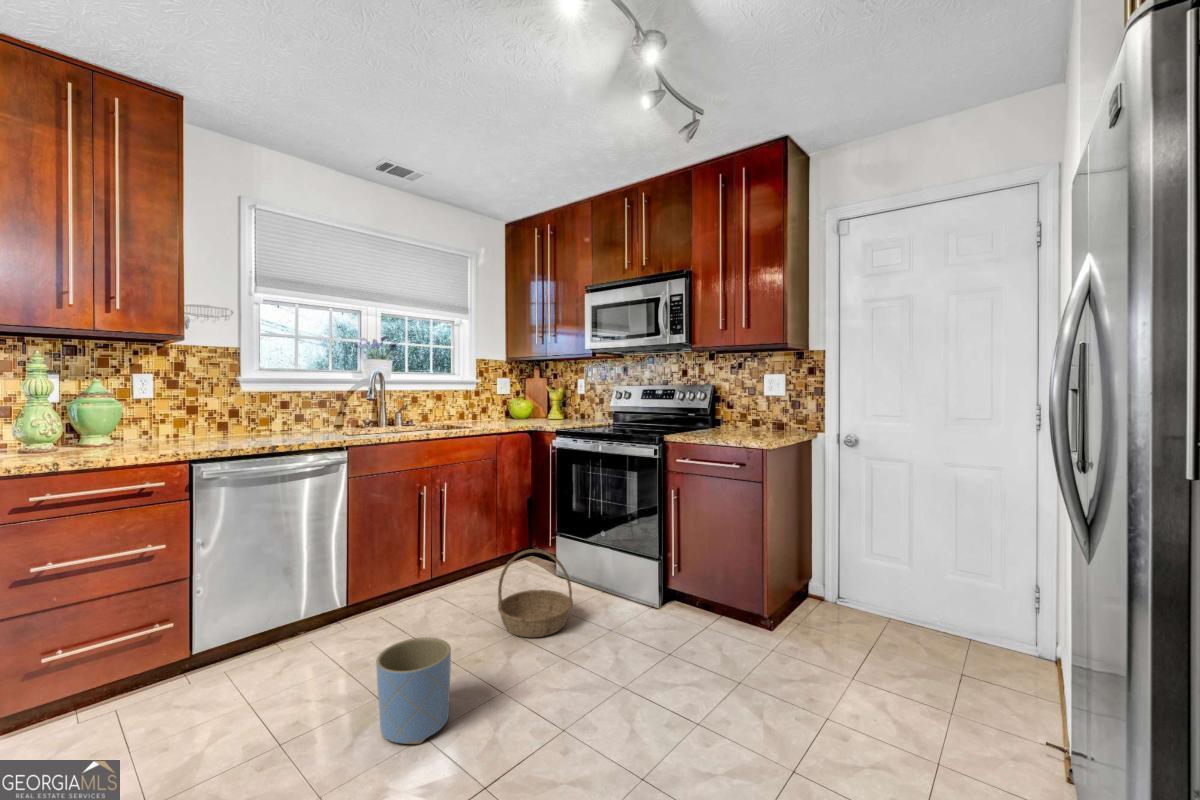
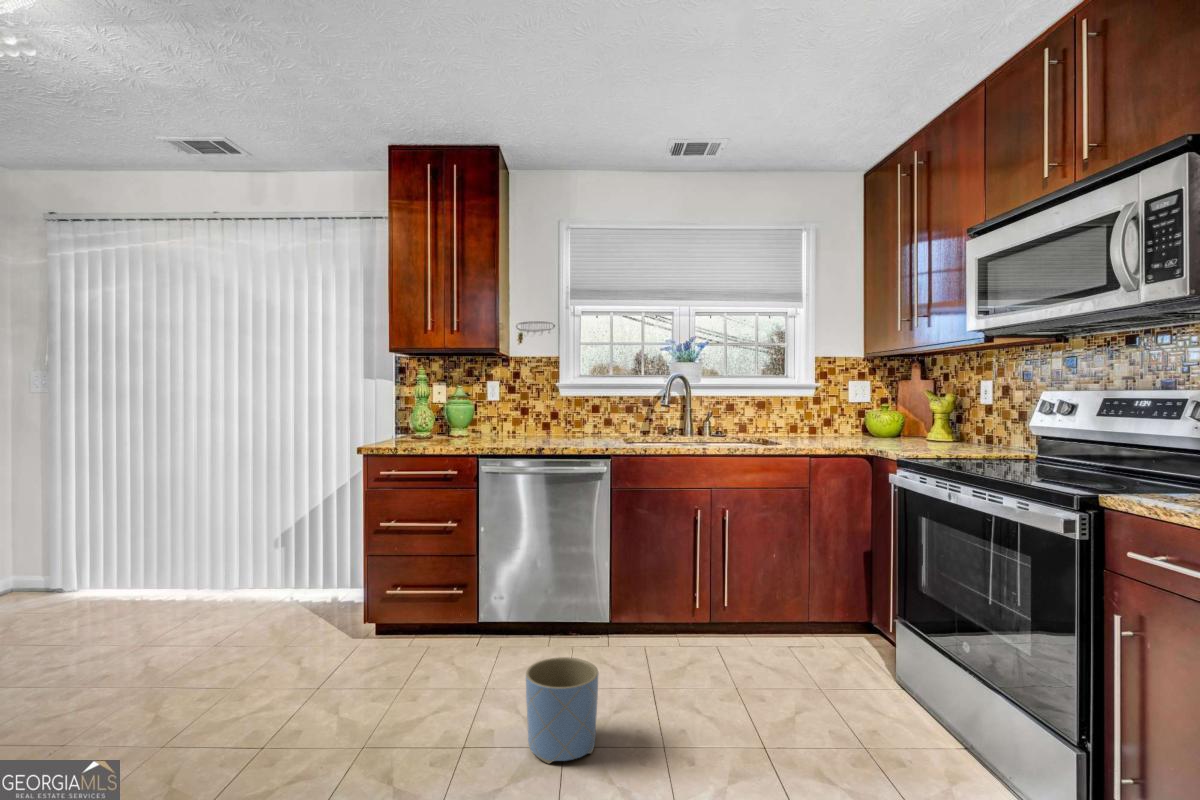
basket: present [498,549,573,637] -> none [724,606,824,725]

